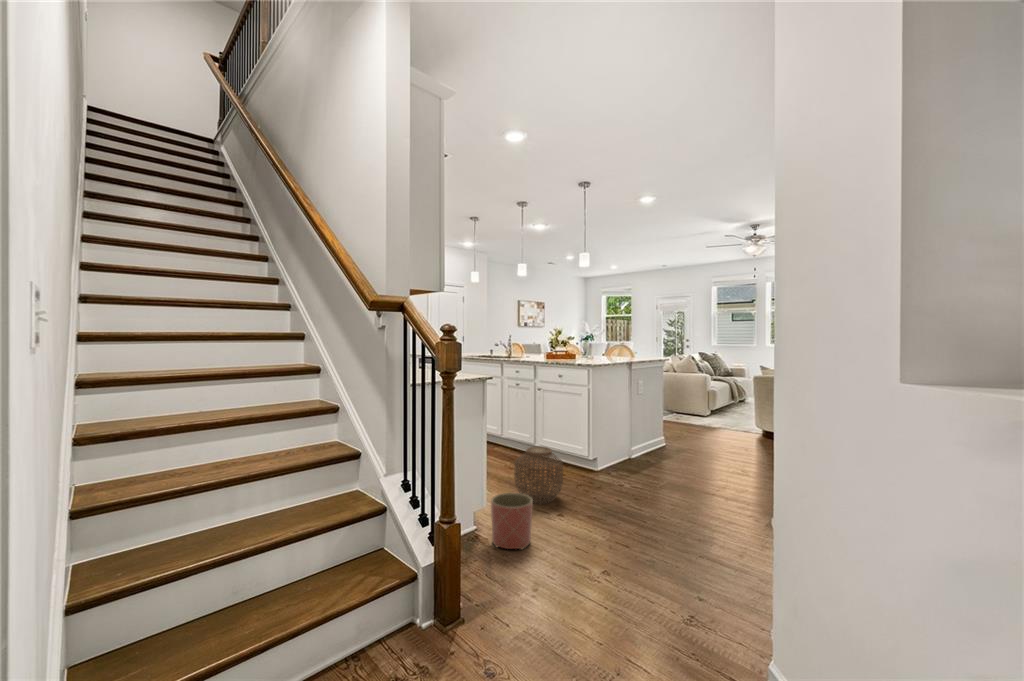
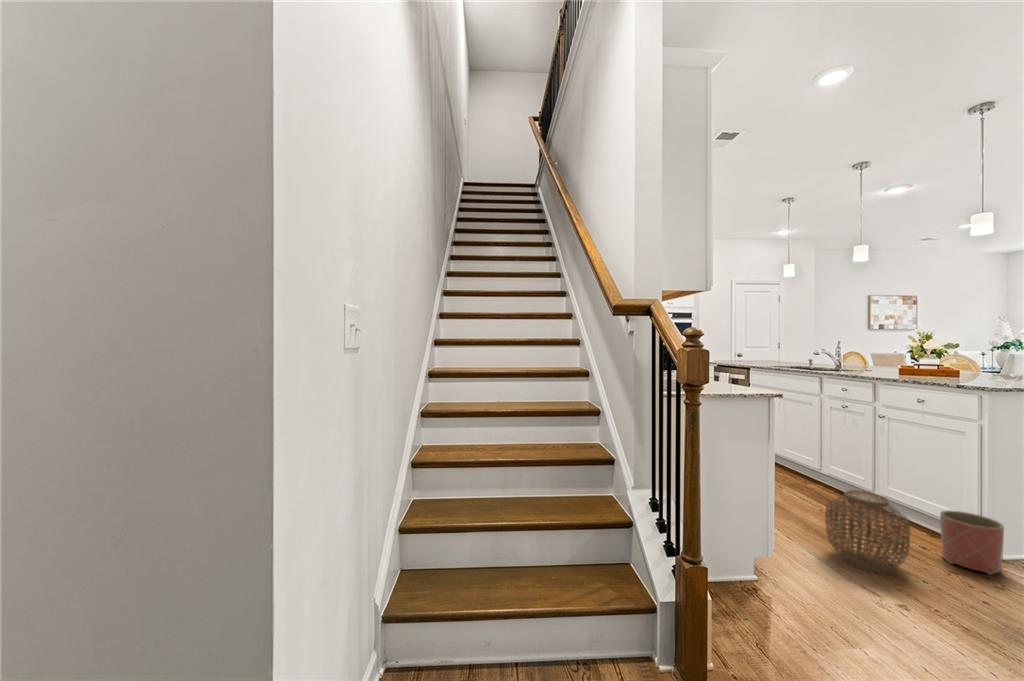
planter: present [491,493,533,549] -> present [940,510,1004,575]

